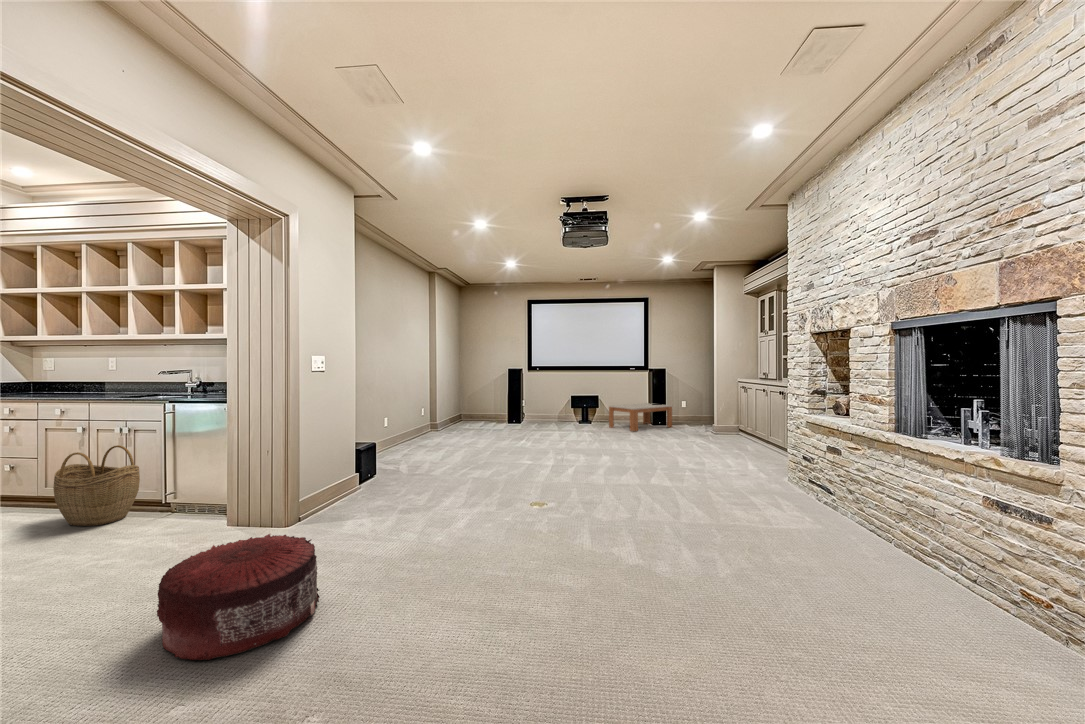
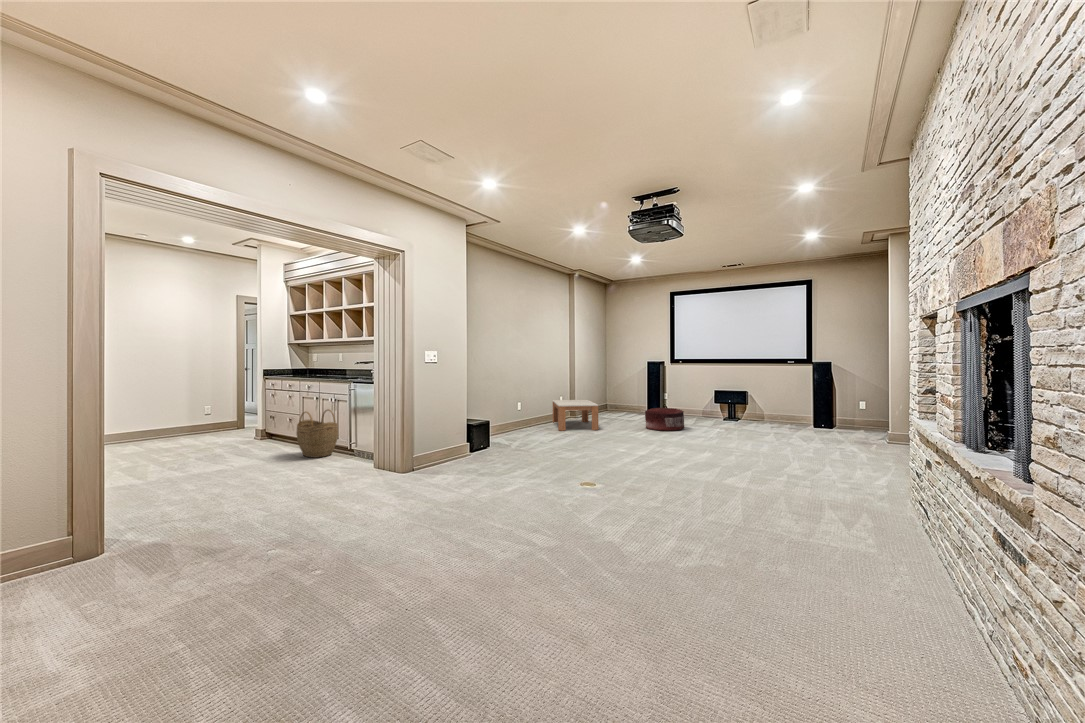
coffee table: present [609,403,672,431] -> present [553,400,598,430]
pouf: present [157,534,319,660] -> present [645,408,685,431]

